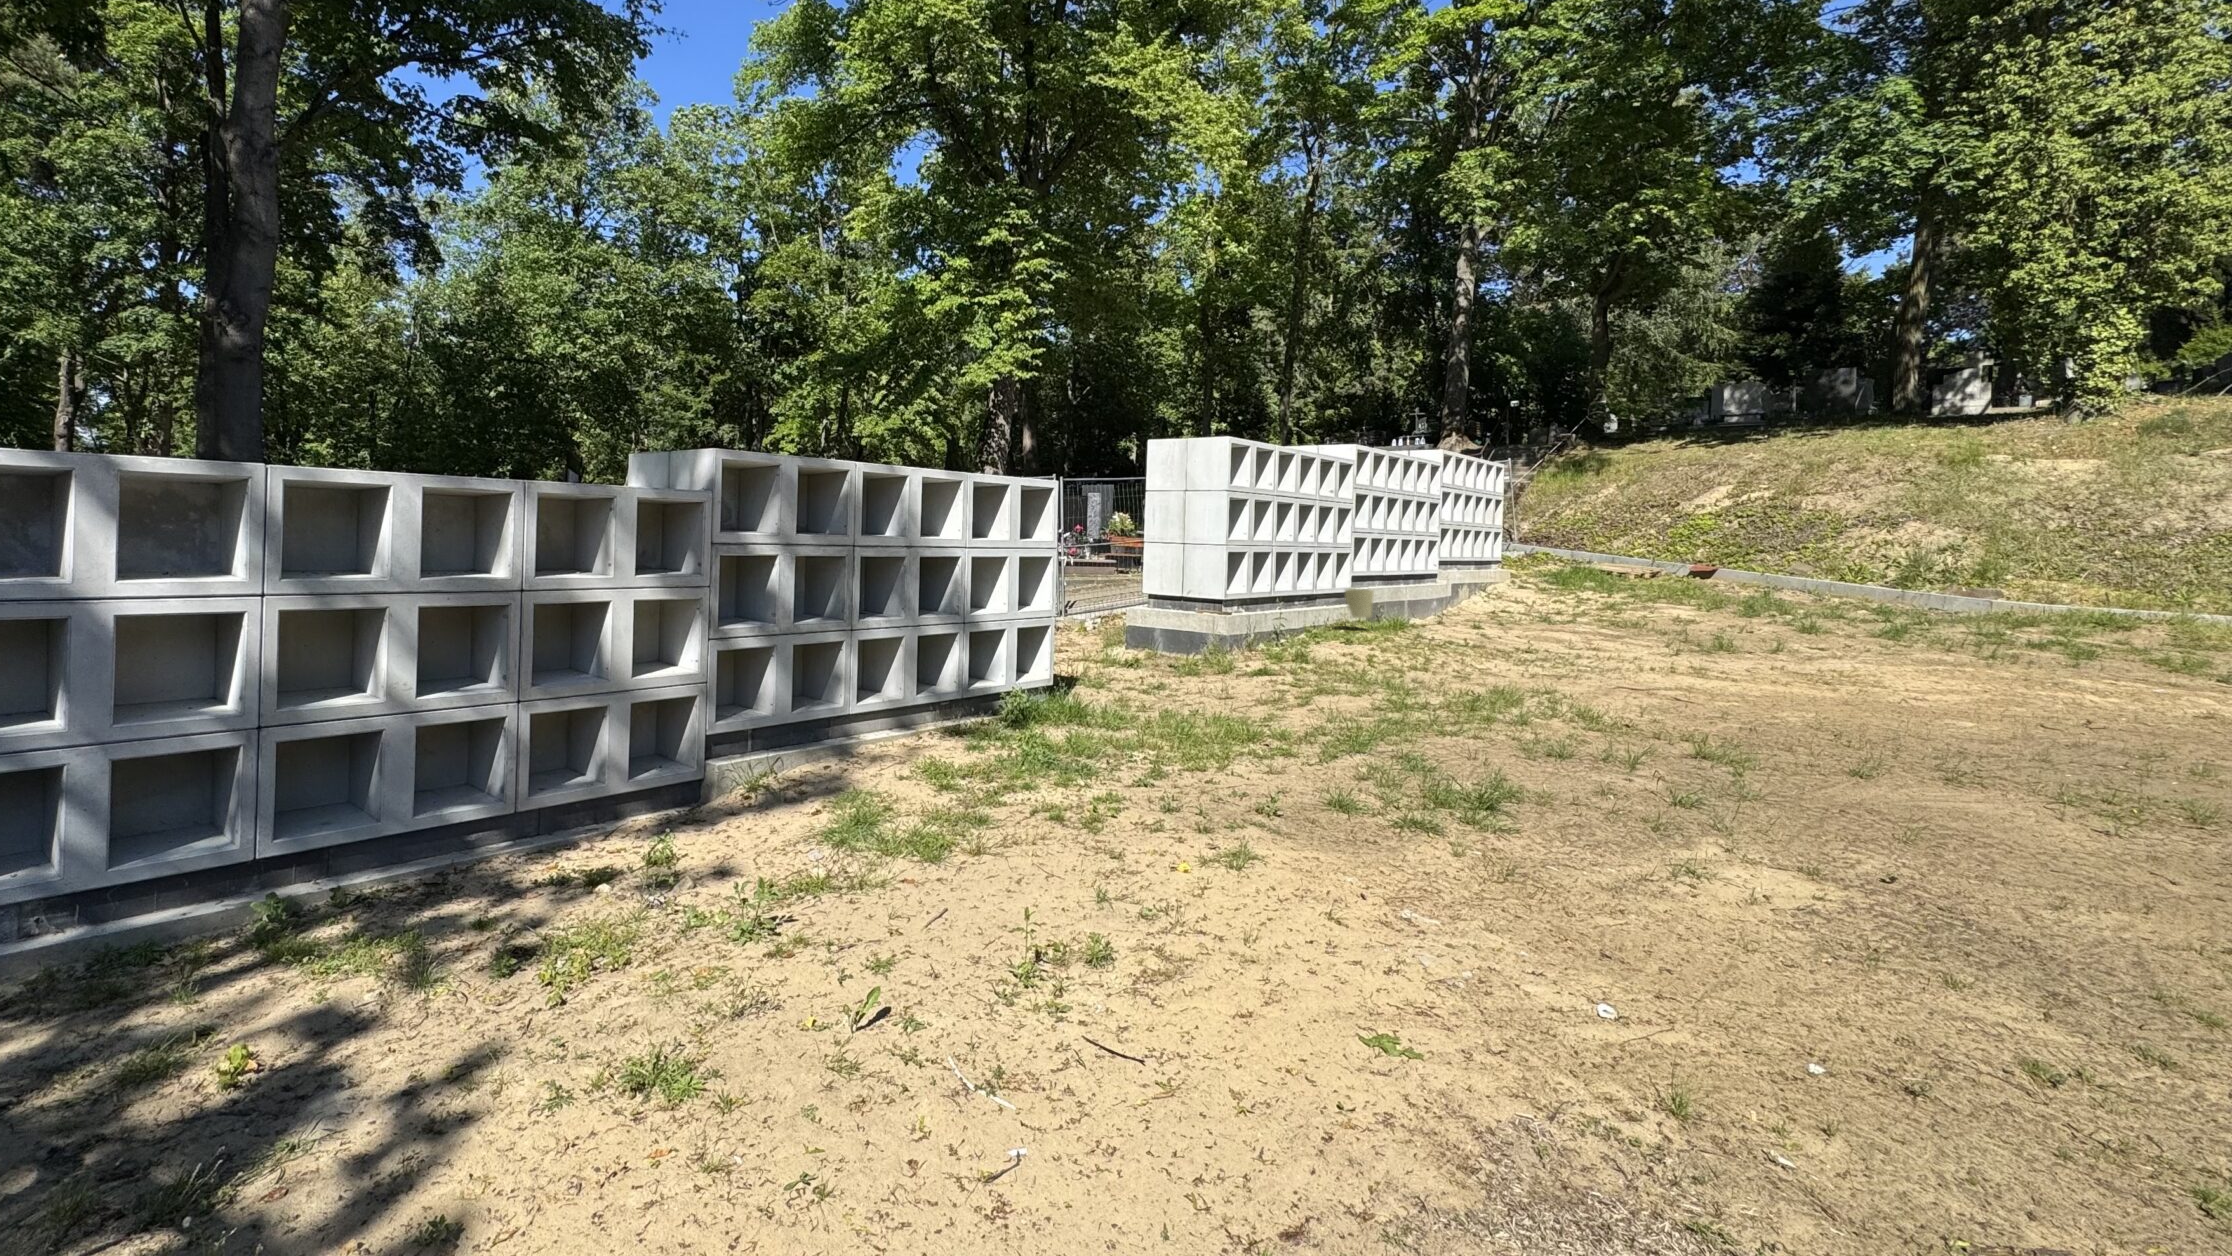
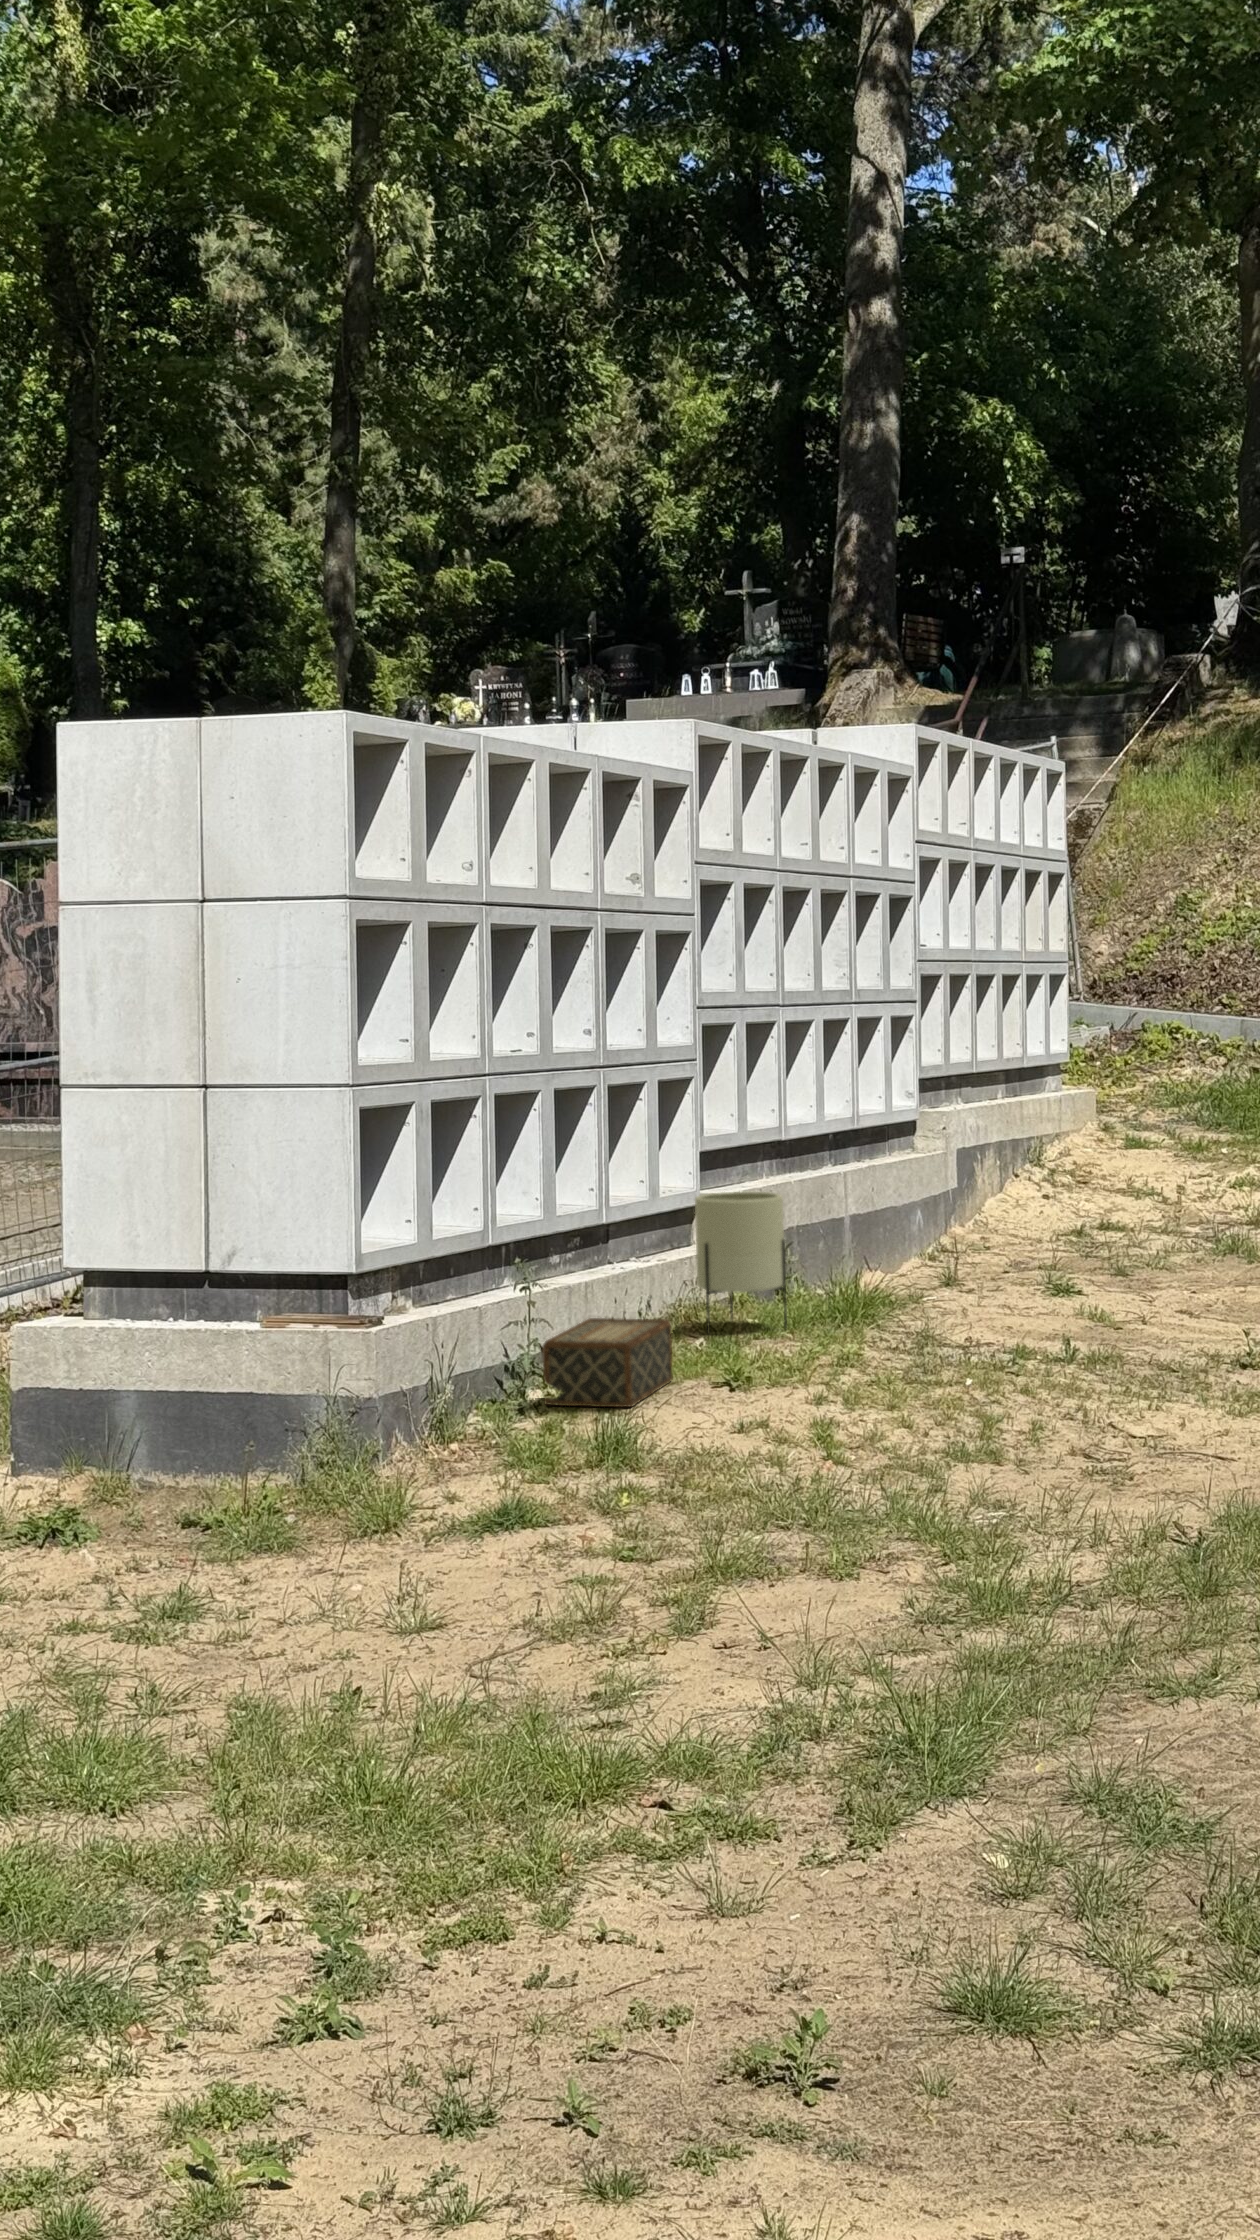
woven basket: none [1284,620,1327,645] -> present [542,1318,673,1407]

